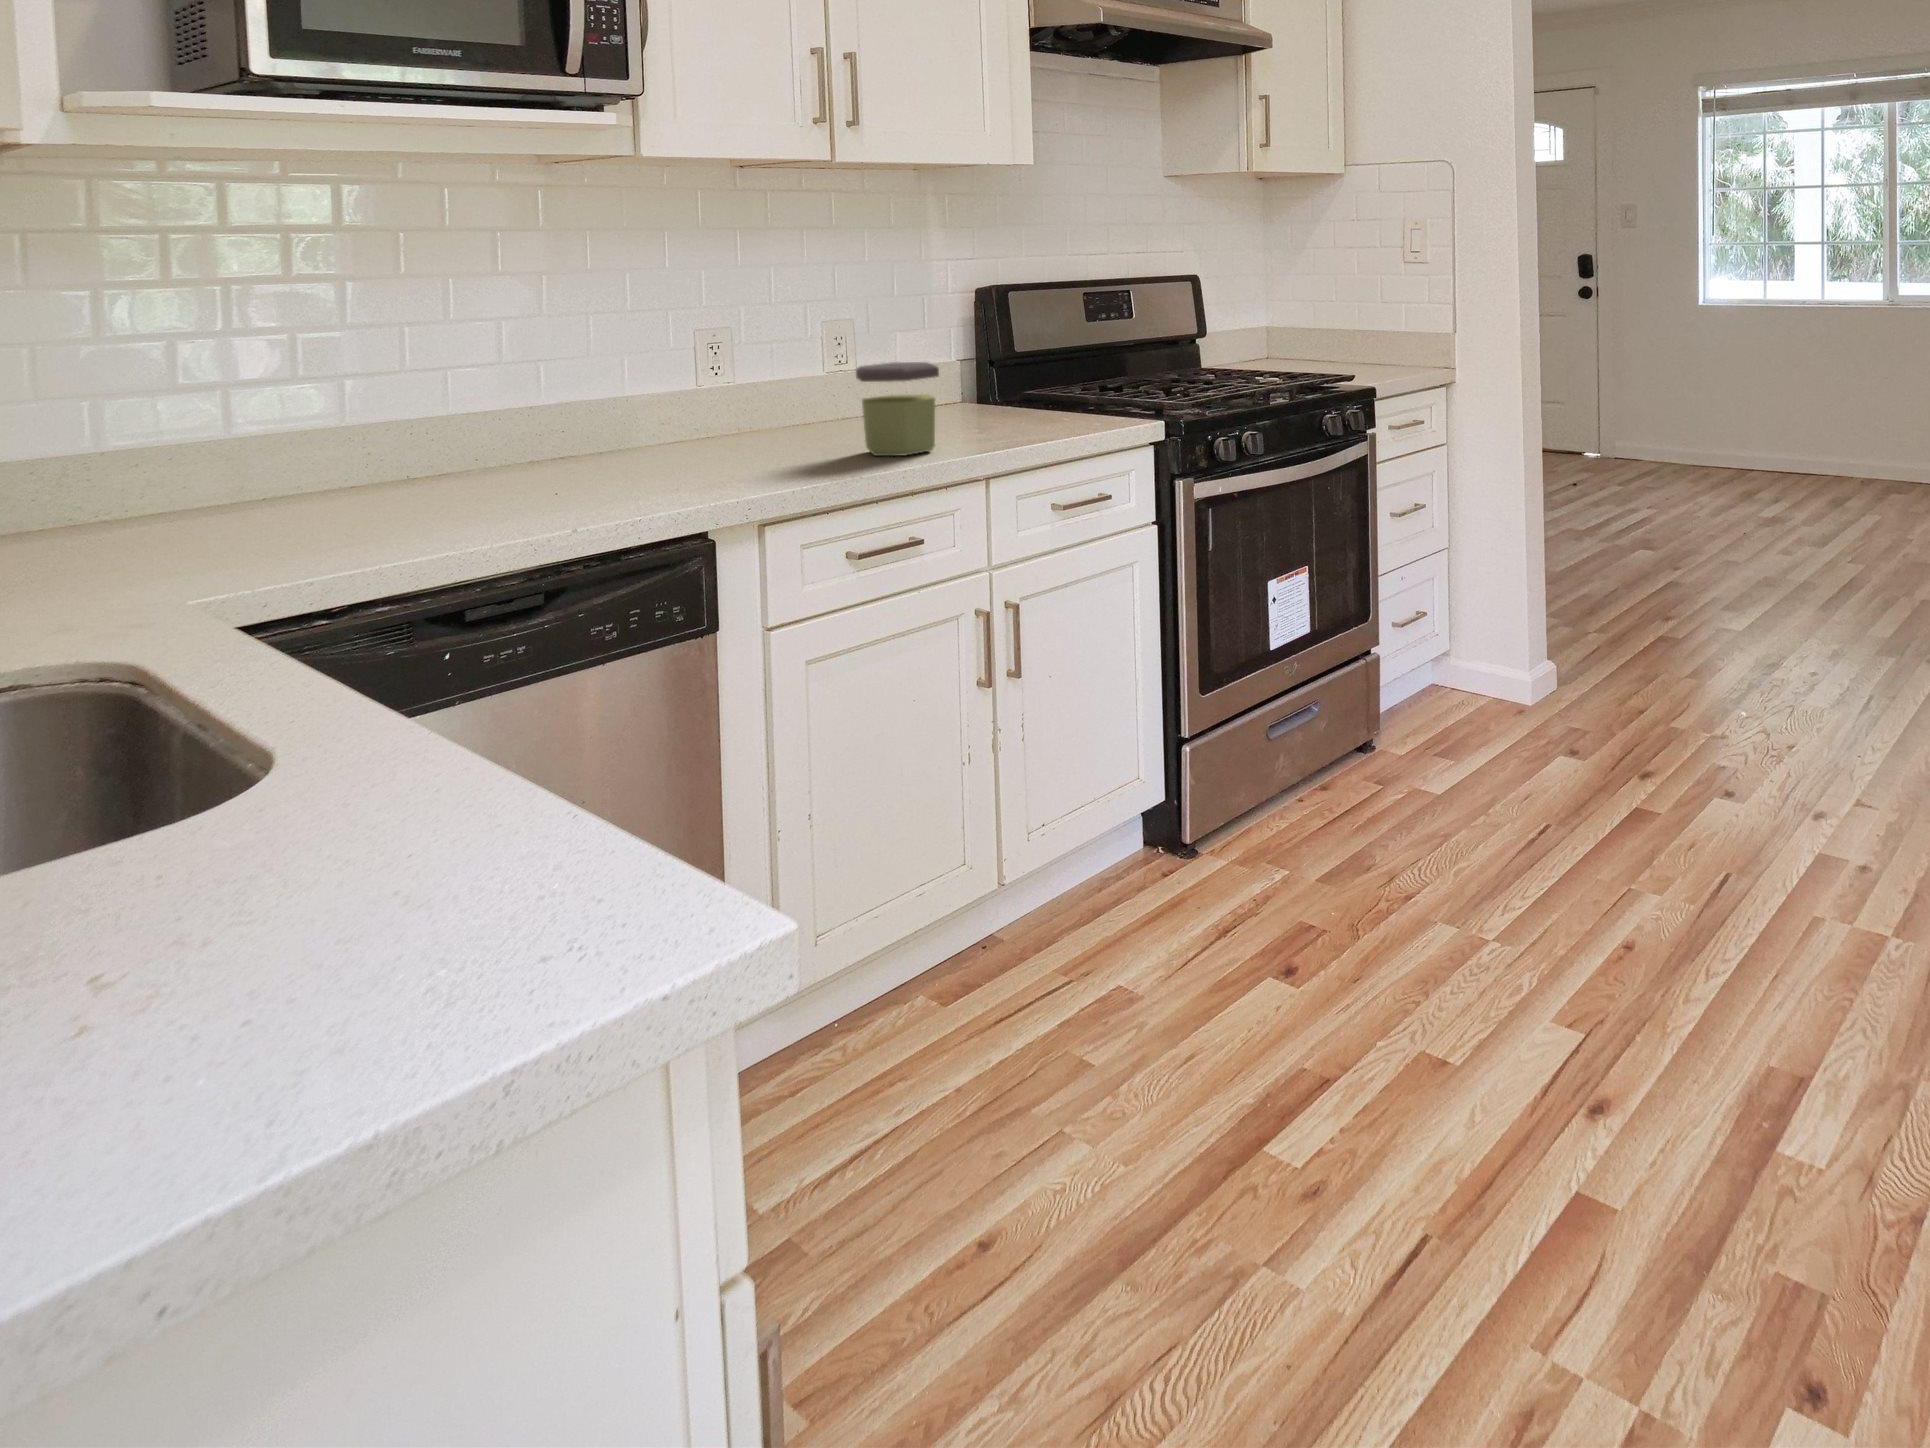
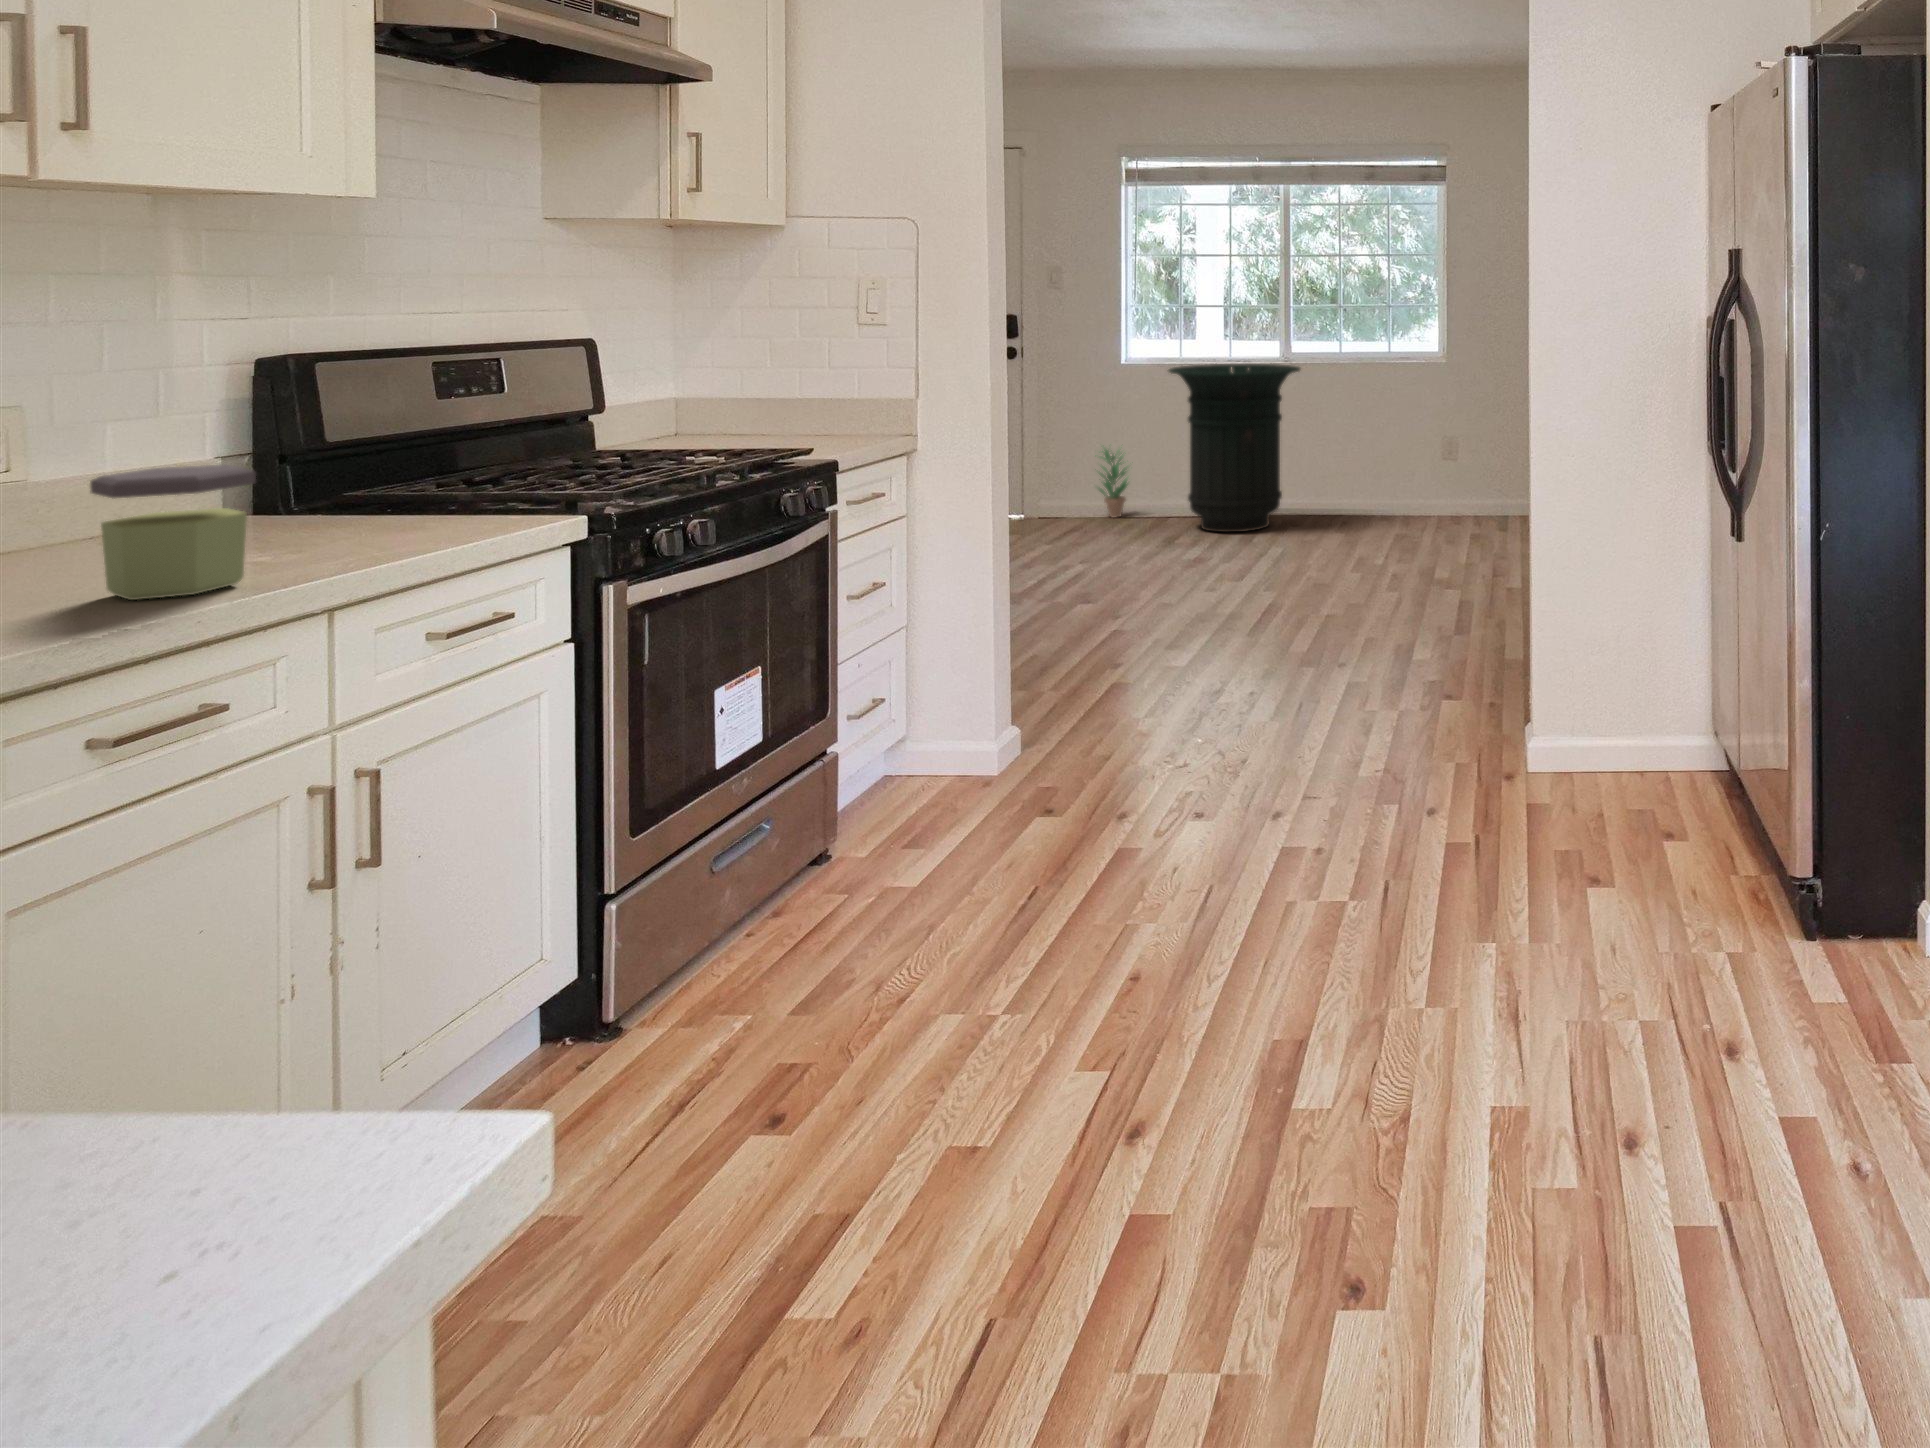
trash can: none [1746,310,1904,495] -> present [1169,364,1300,532]
potted plant: none [1670,390,1713,468] -> present [1095,448,1128,518]

